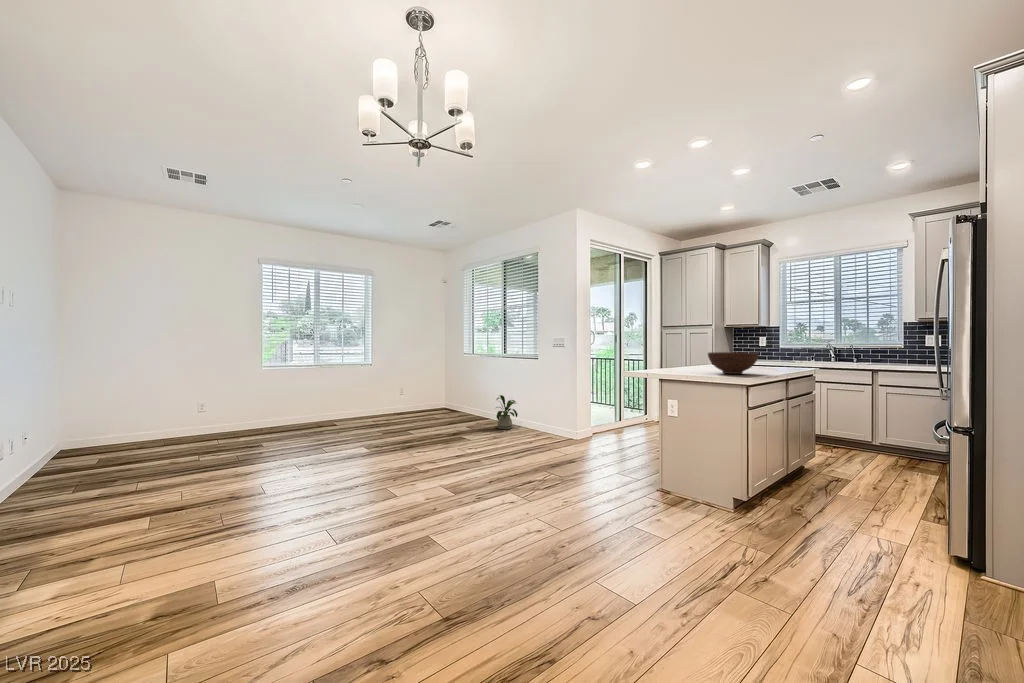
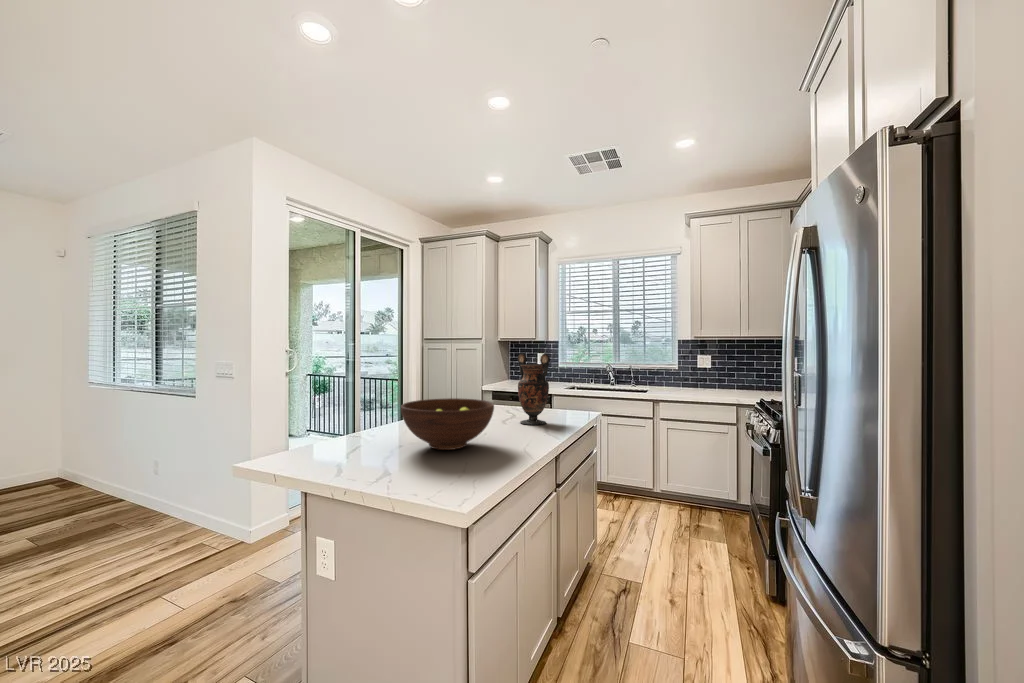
vase: none [763,330,787,371] -> present [518,353,550,425]
house plant: present [496,395,518,429] -> none [83,464,156,529]

